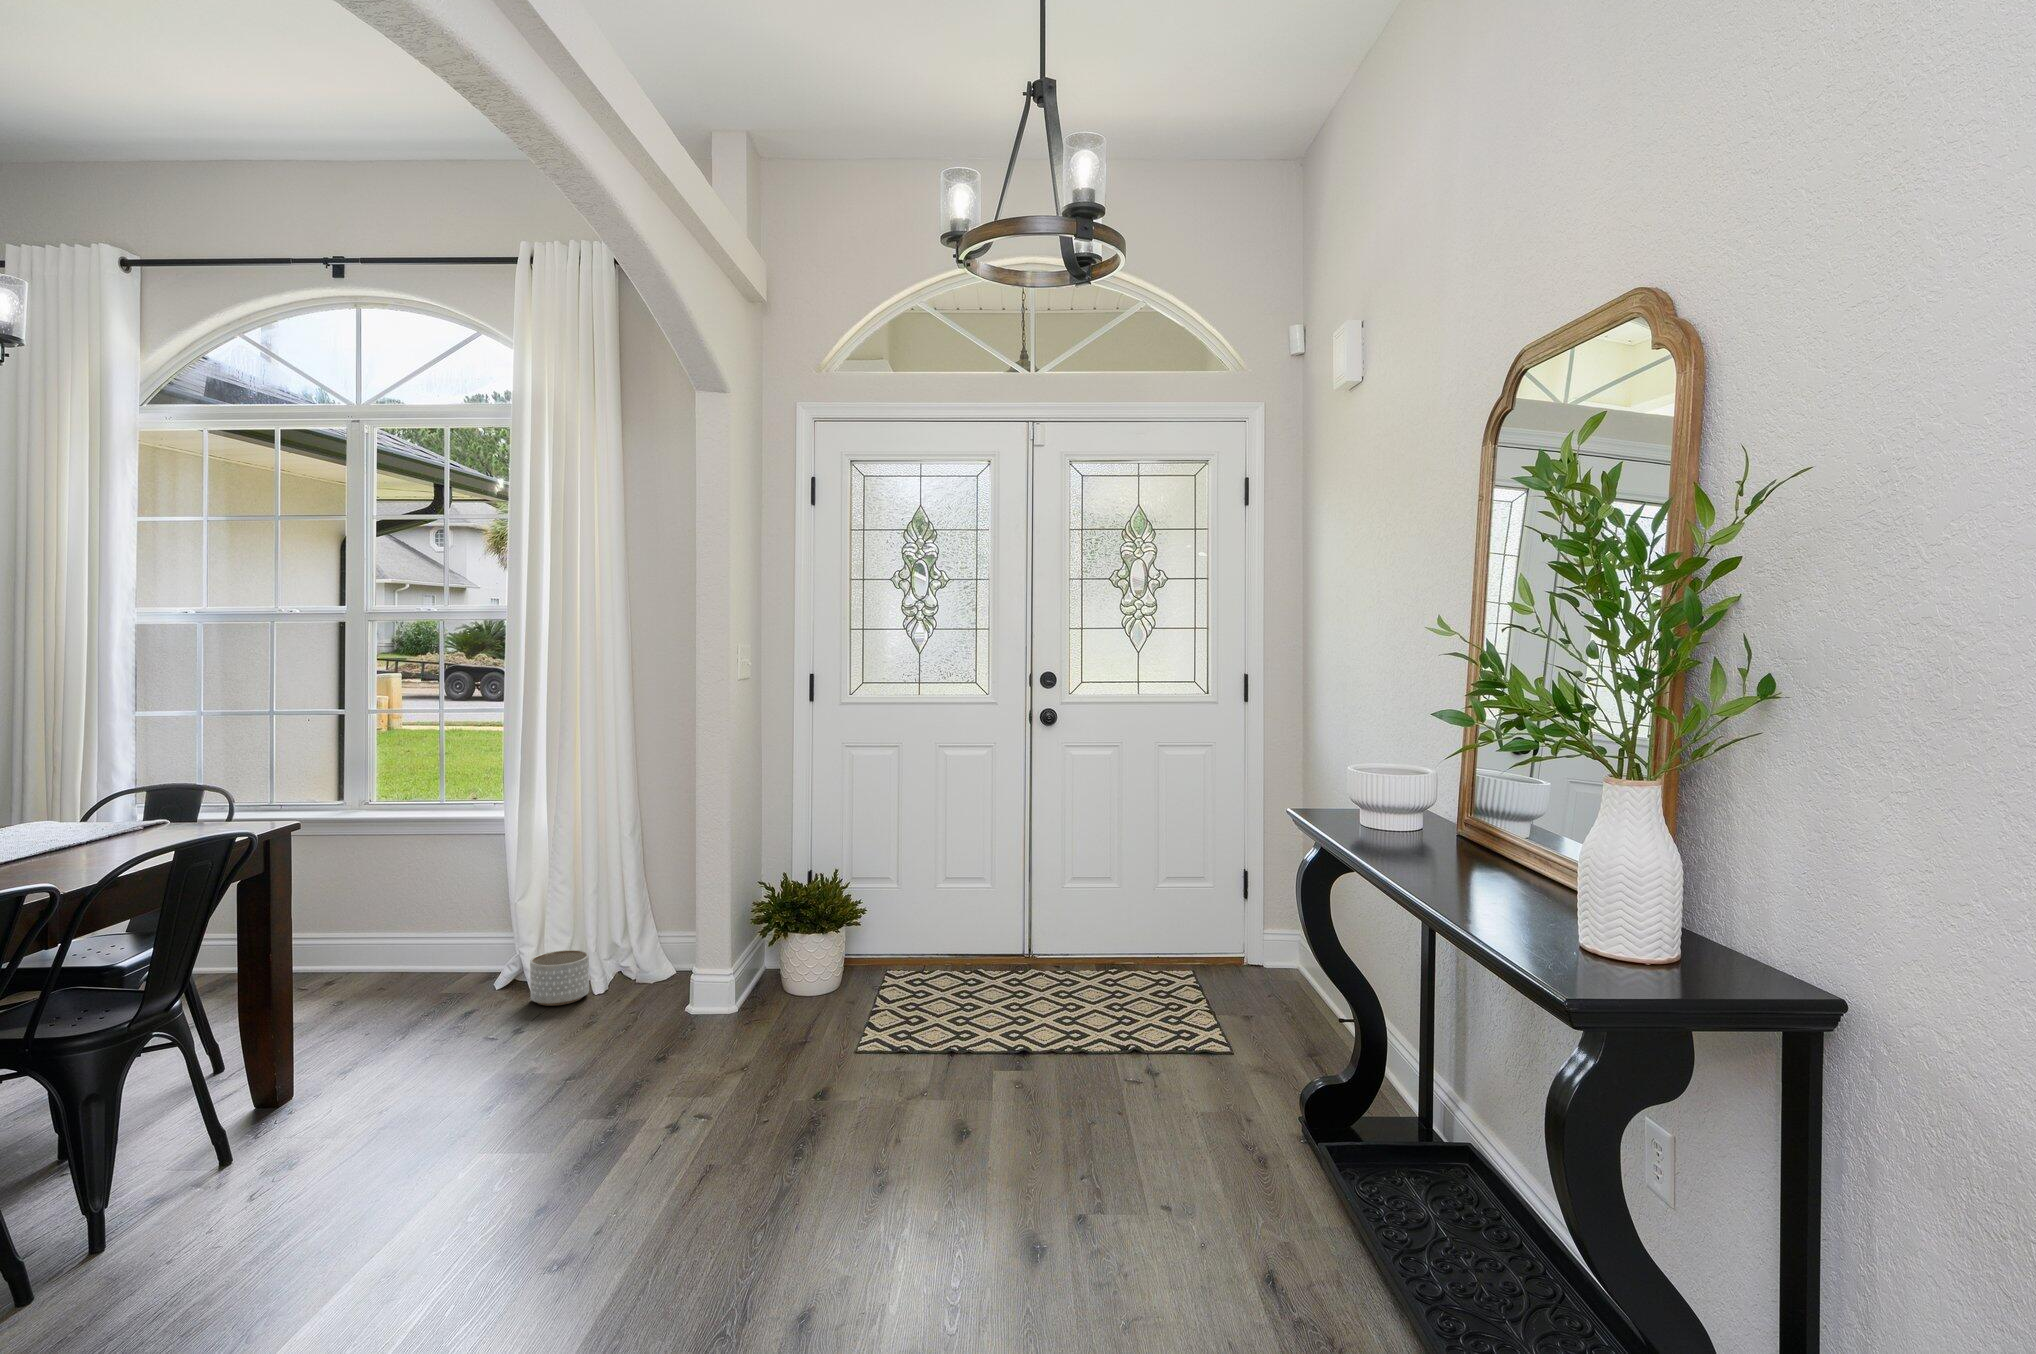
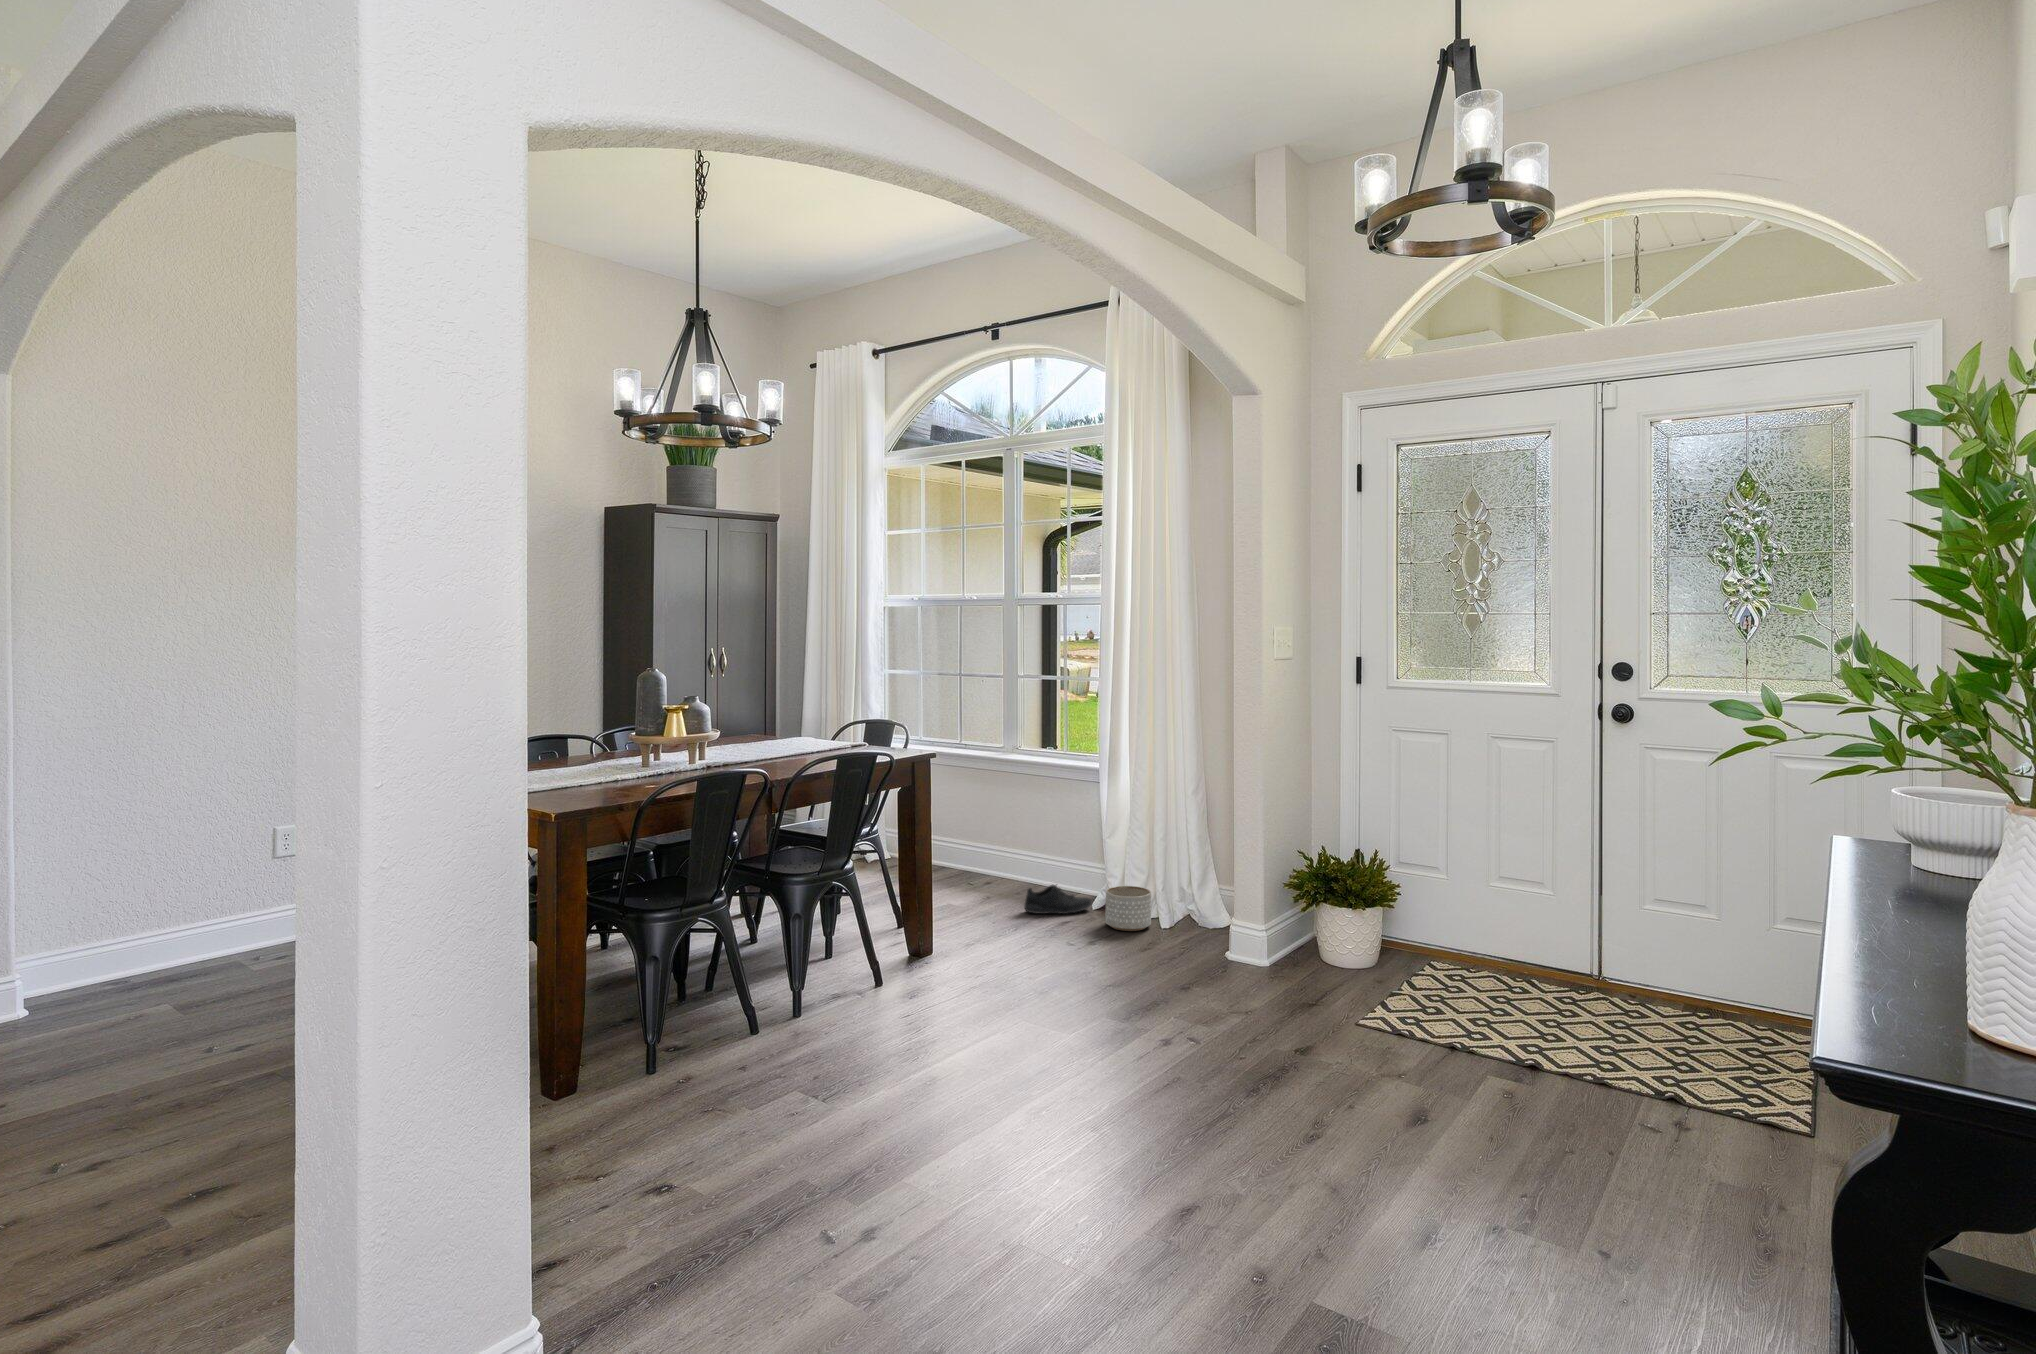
shoe: none [412,965,505,1008] -> present [1024,884,1092,914]

